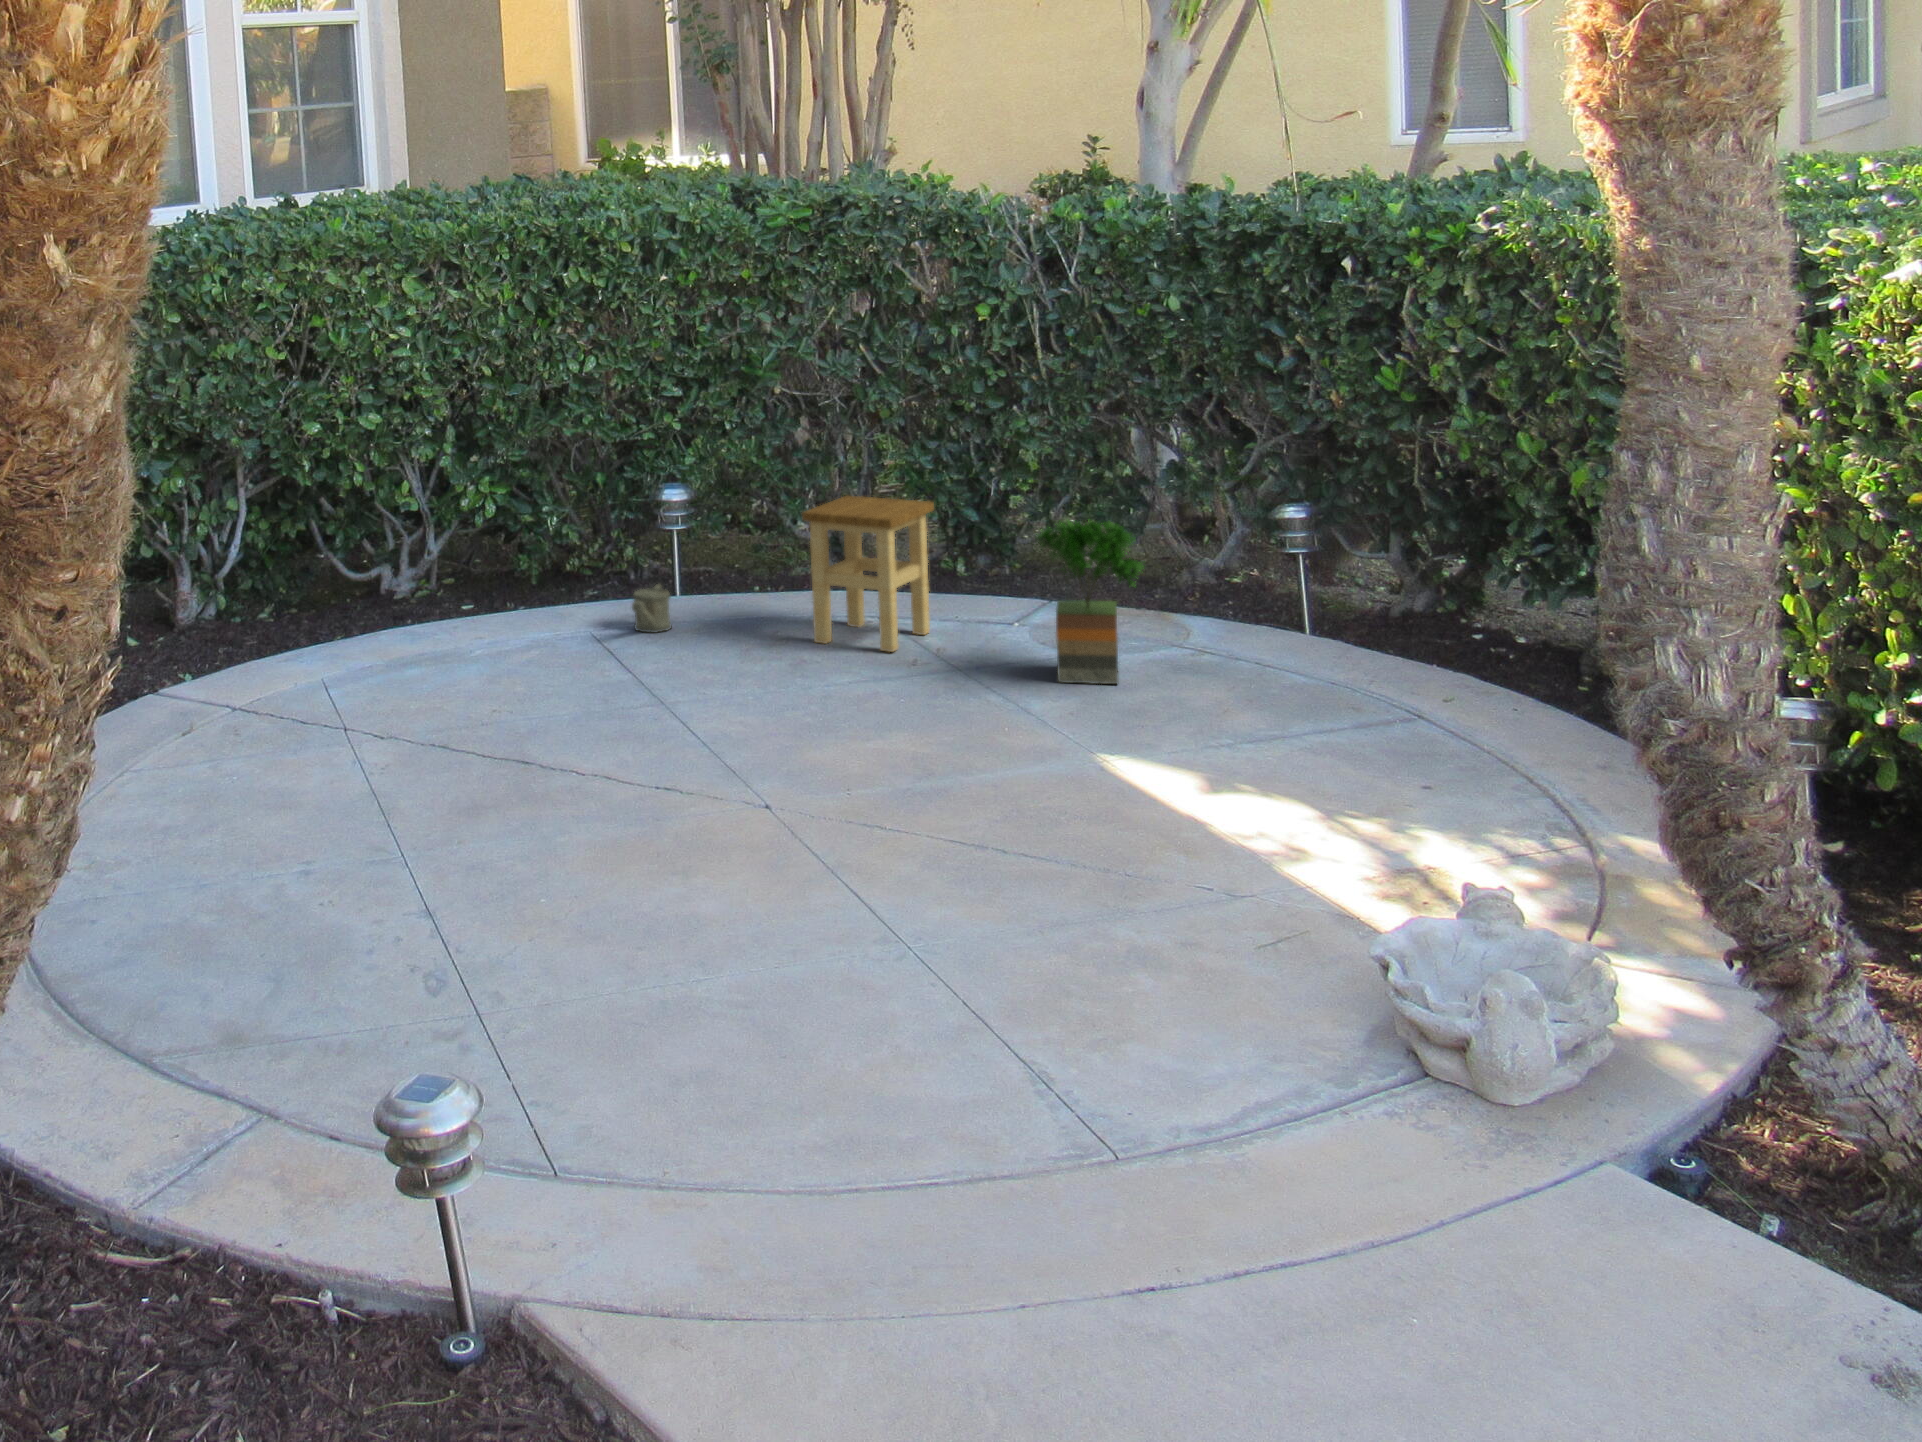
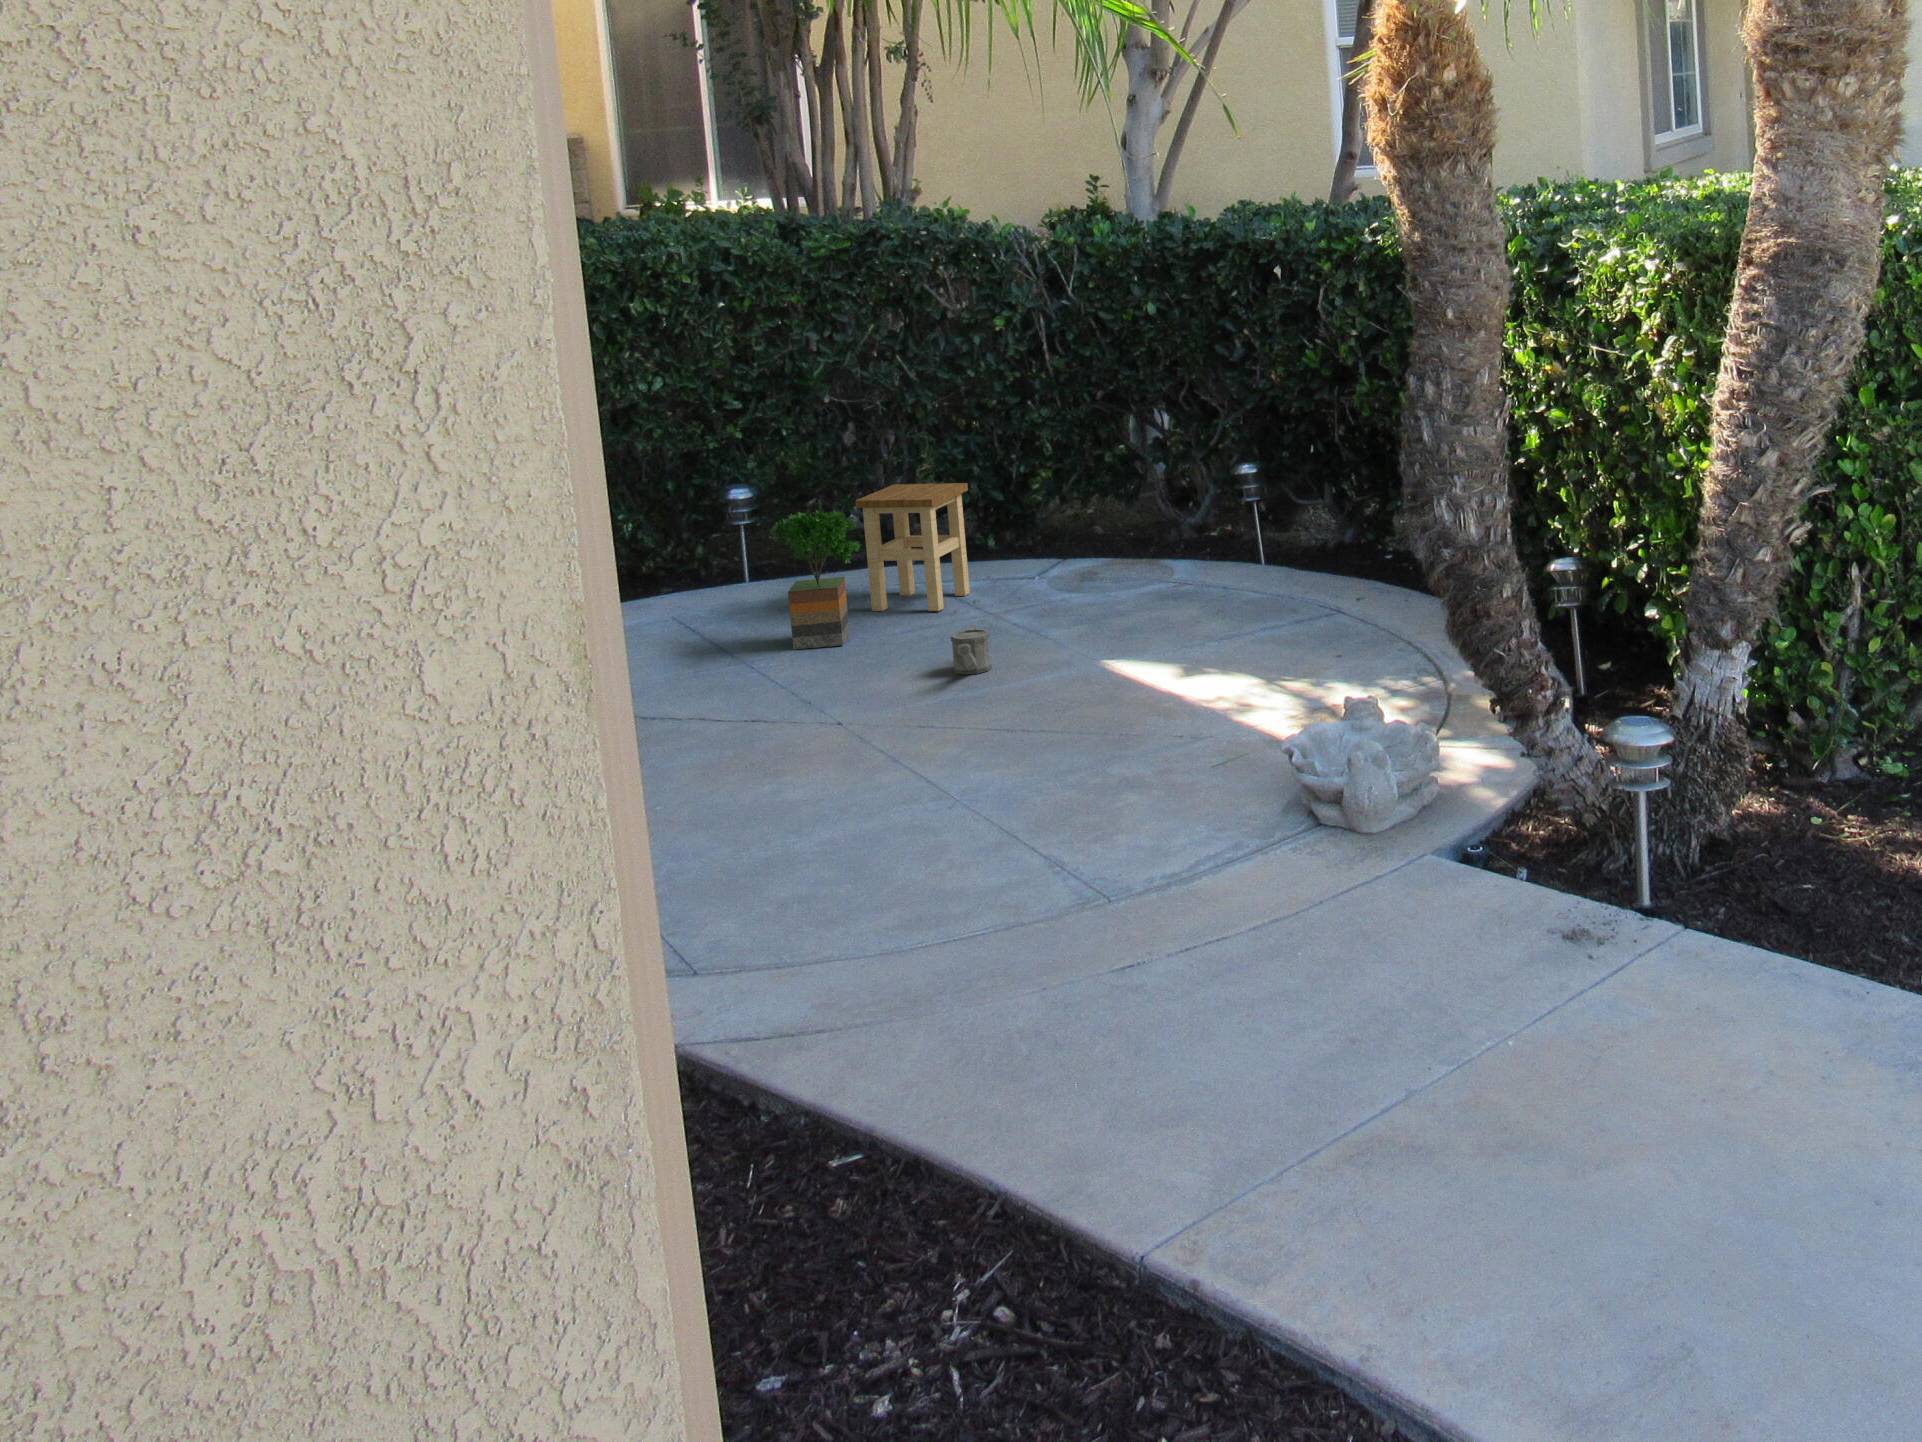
potted tree: present [1037,519,1144,684] -> present [772,510,860,649]
watering can: present [632,584,671,633] -> present [951,625,992,675]

